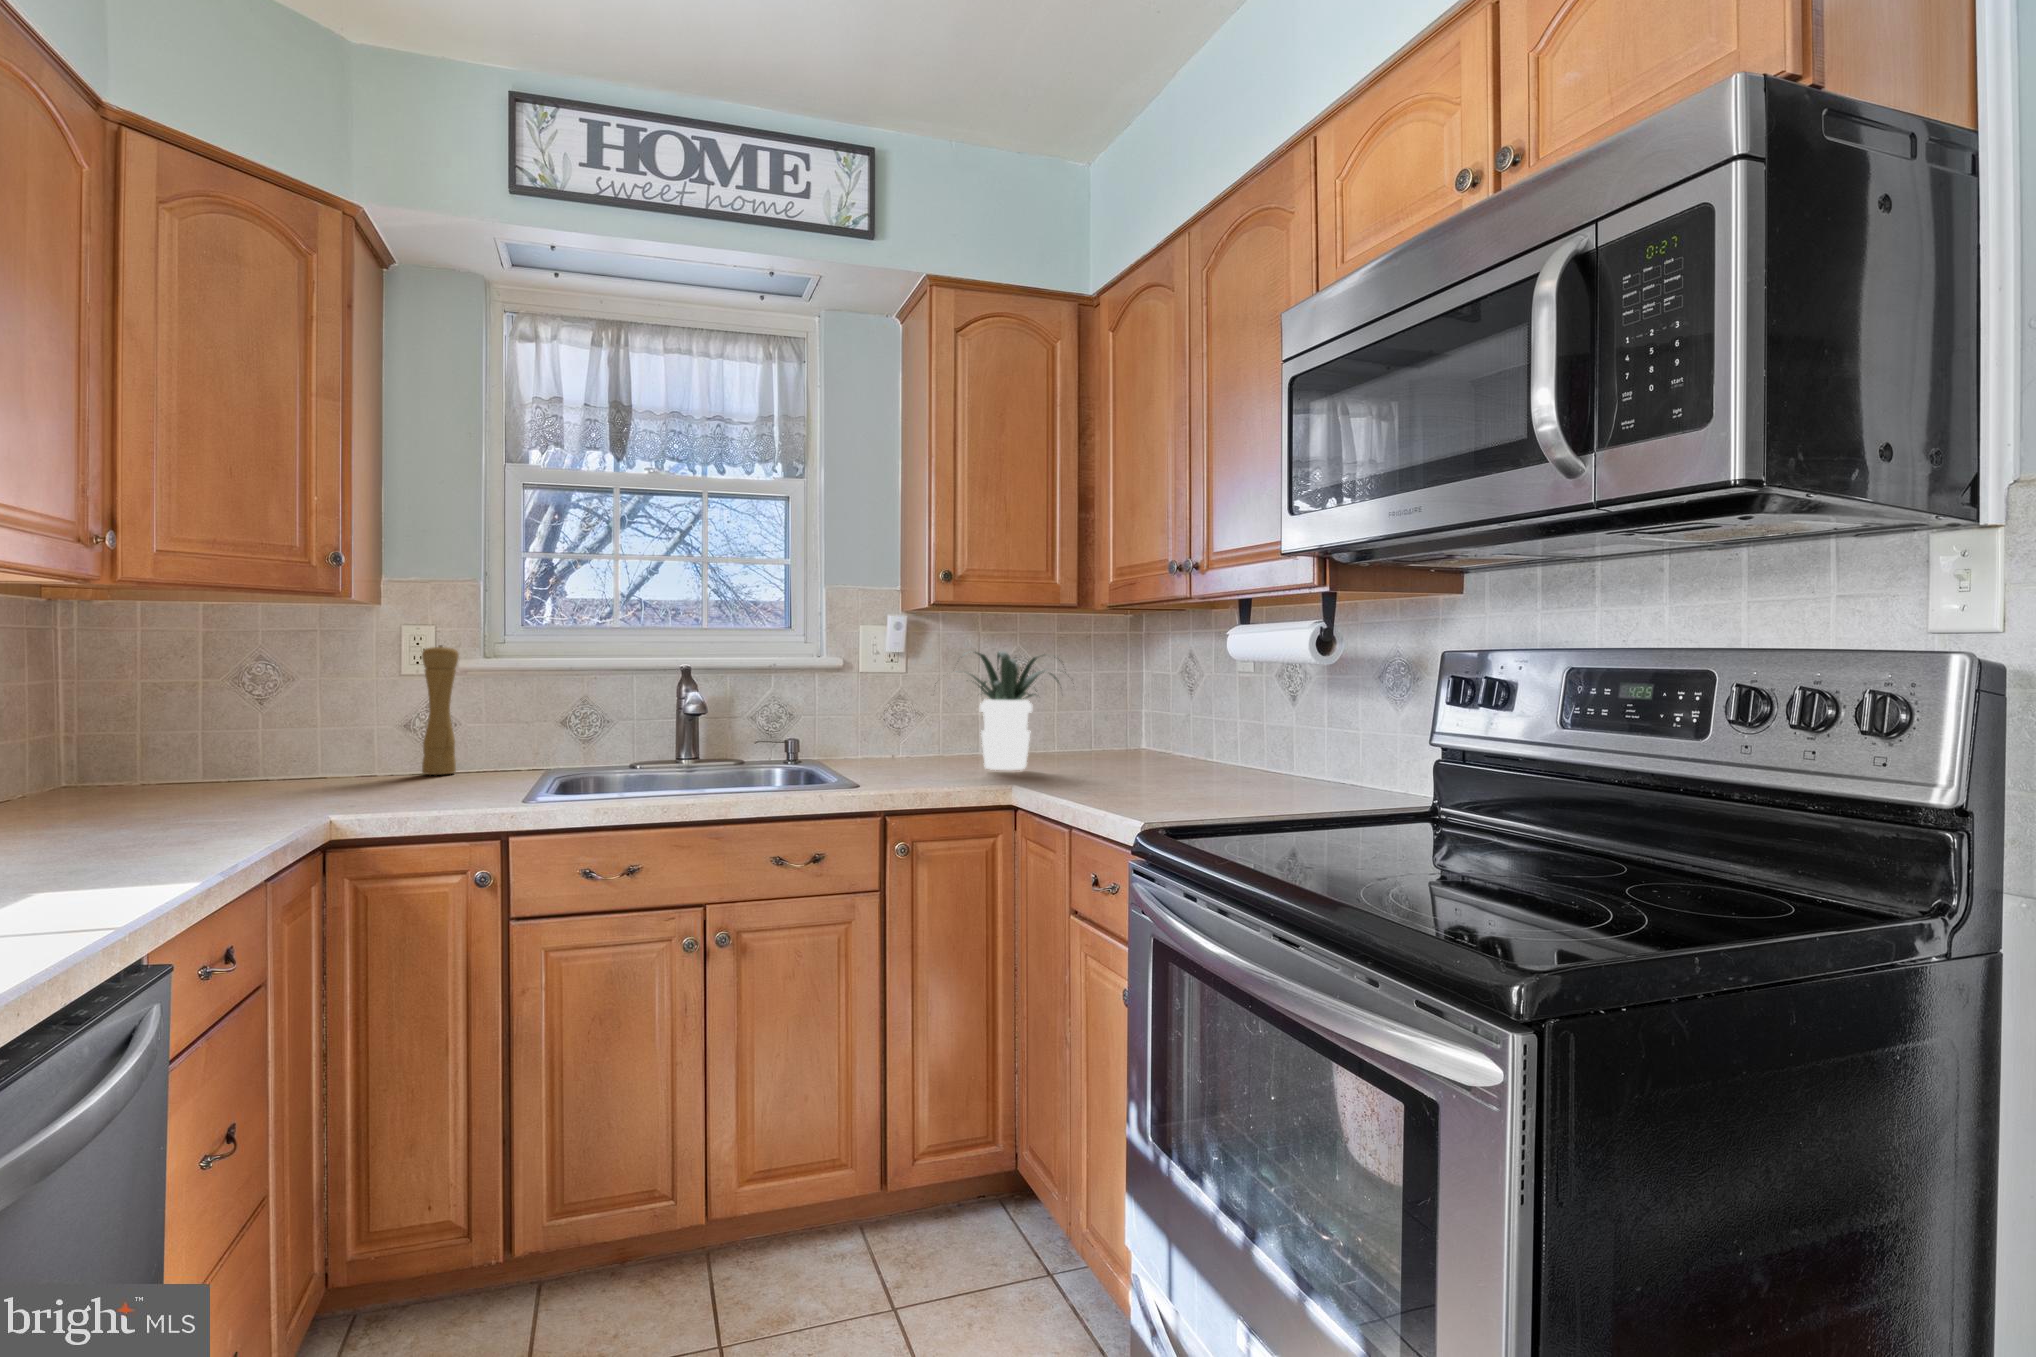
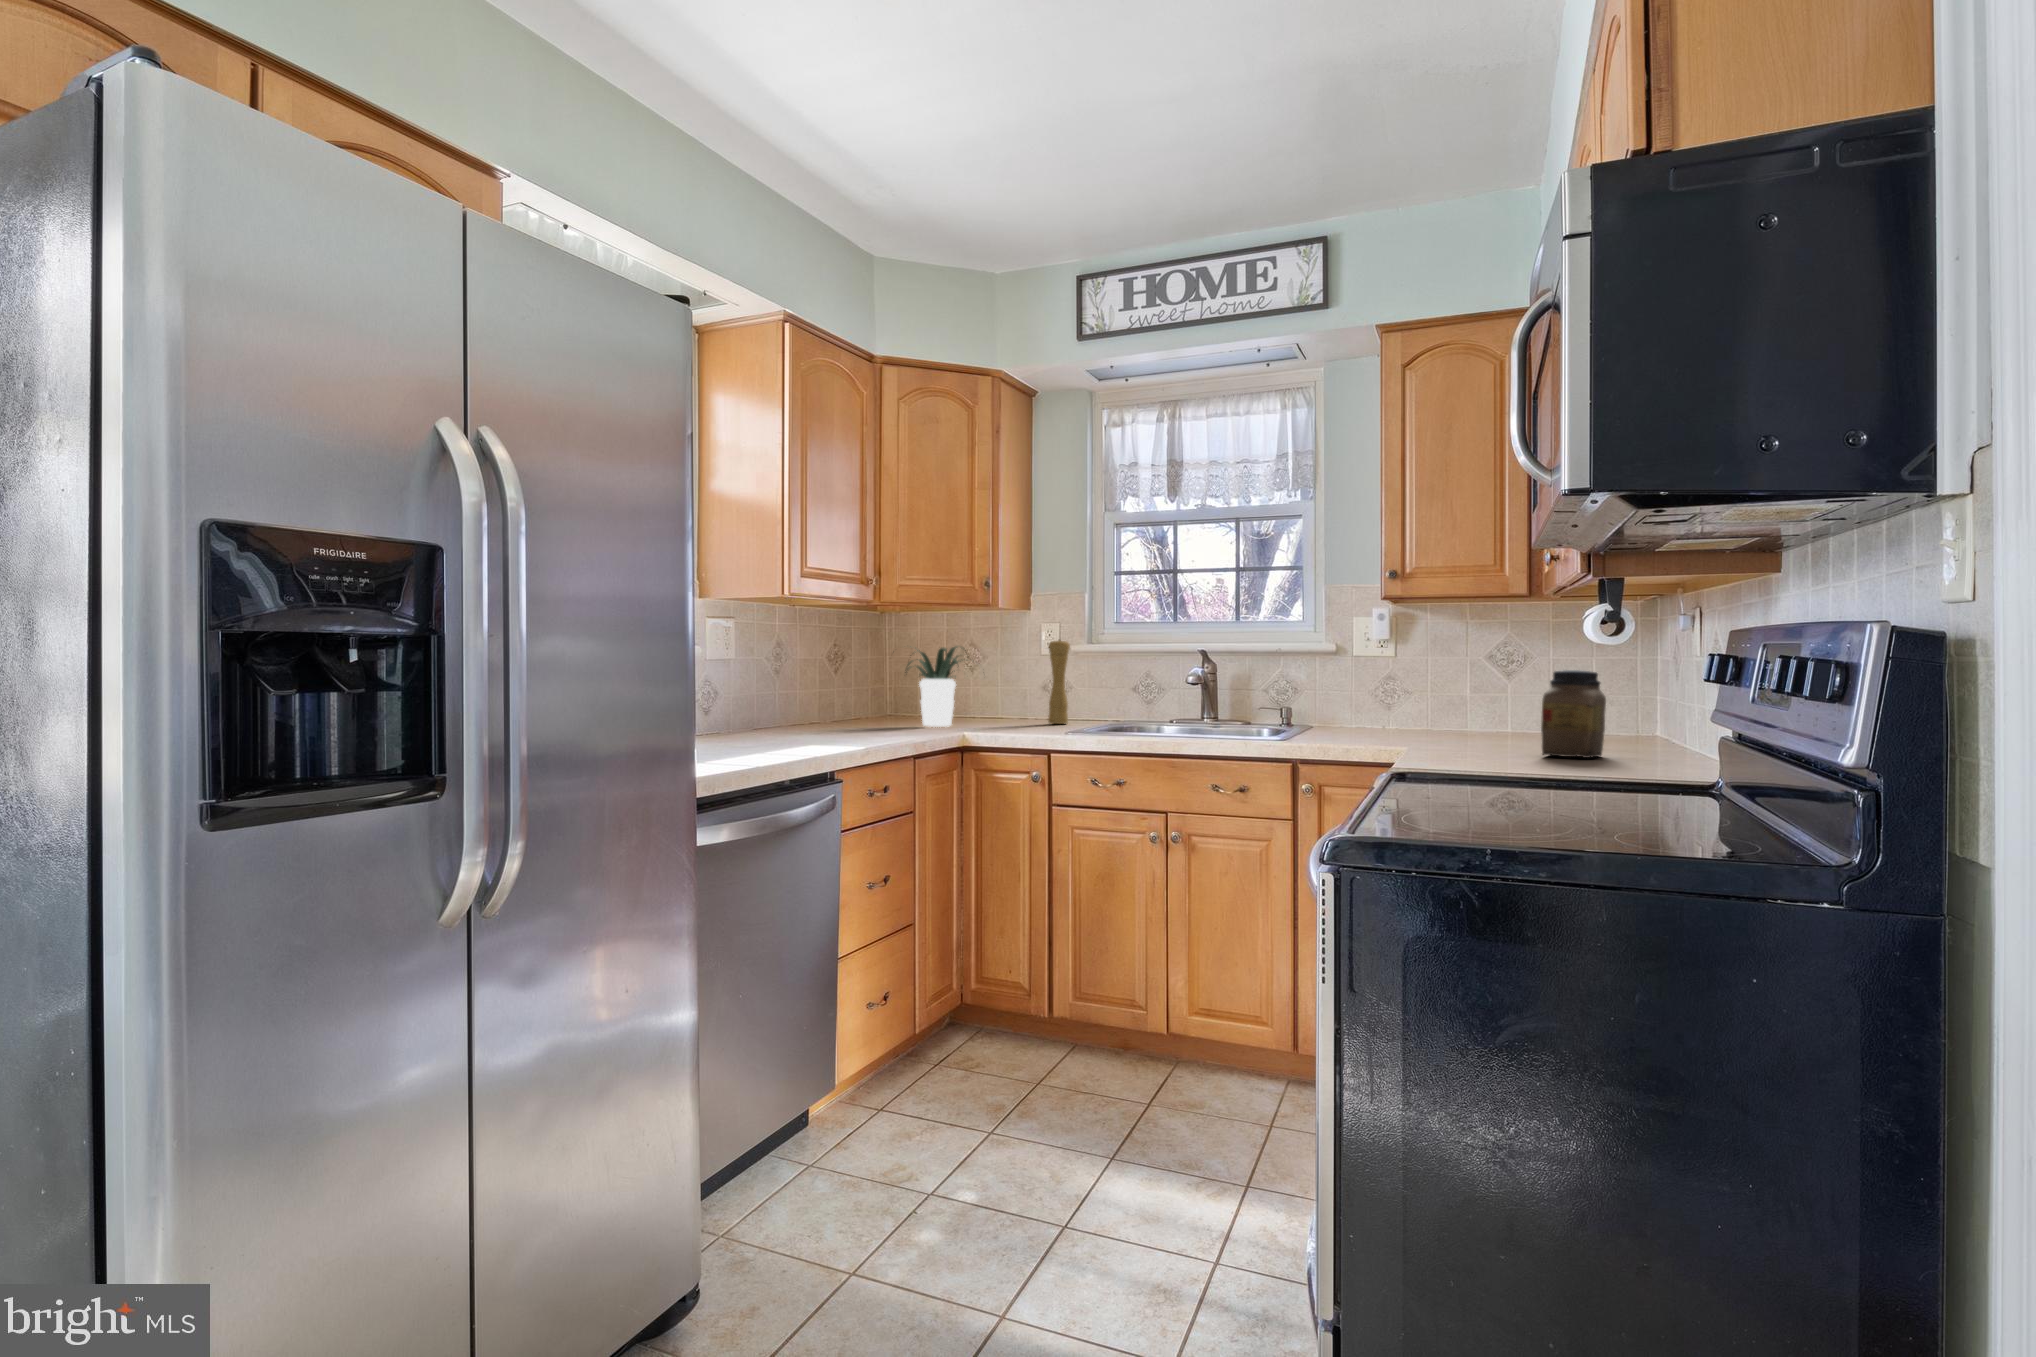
potted plant: present [964,651,1066,770] -> present [905,646,958,727]
jar: none [1175,691,1237,786] -> present [1541,670,1606,758]

